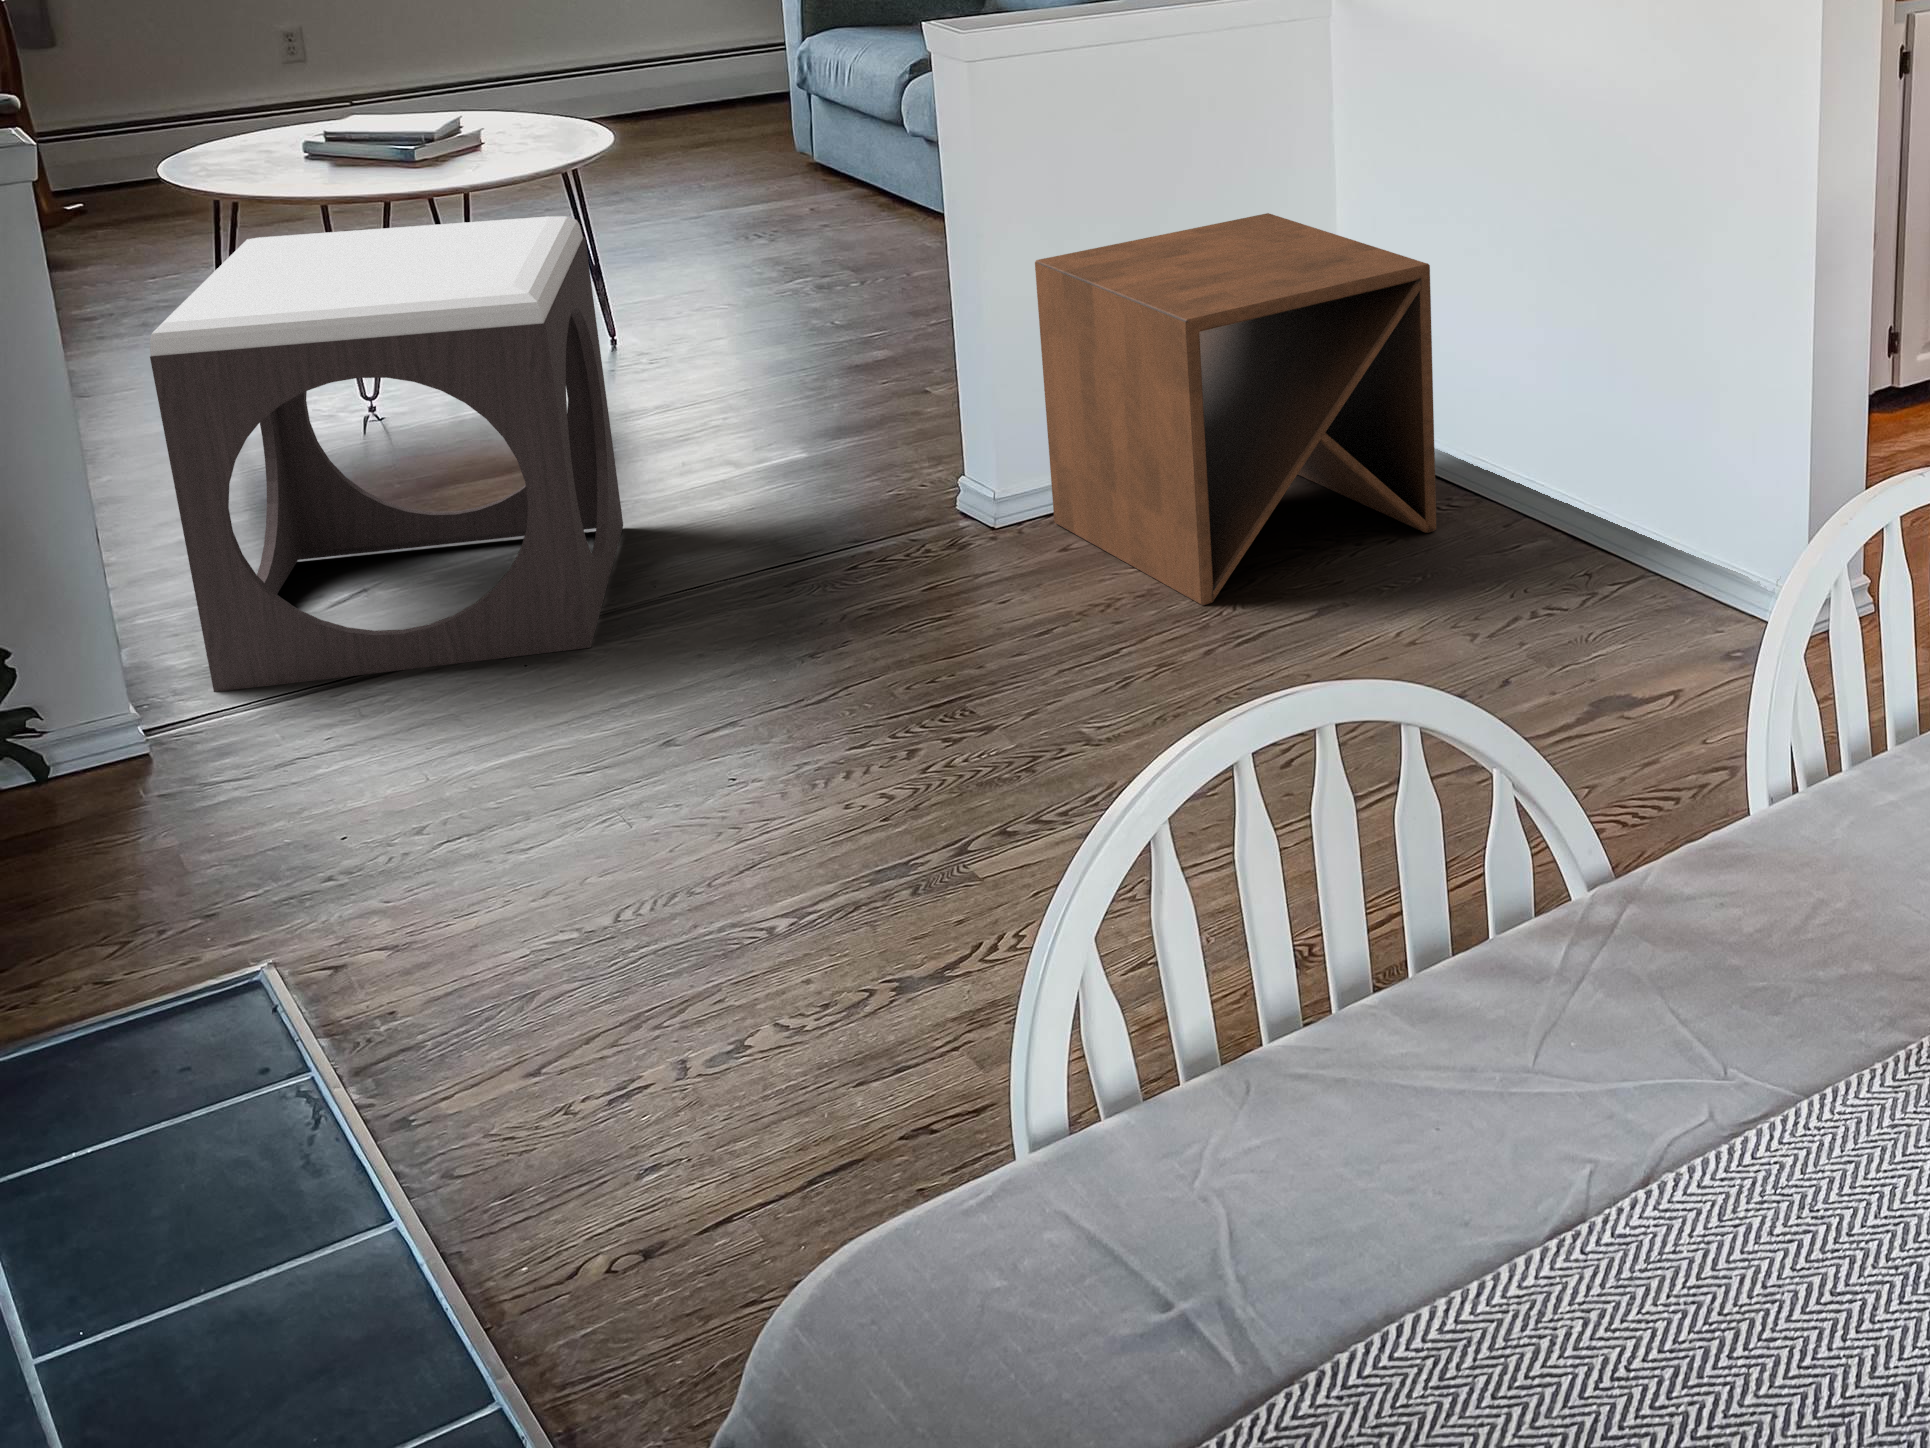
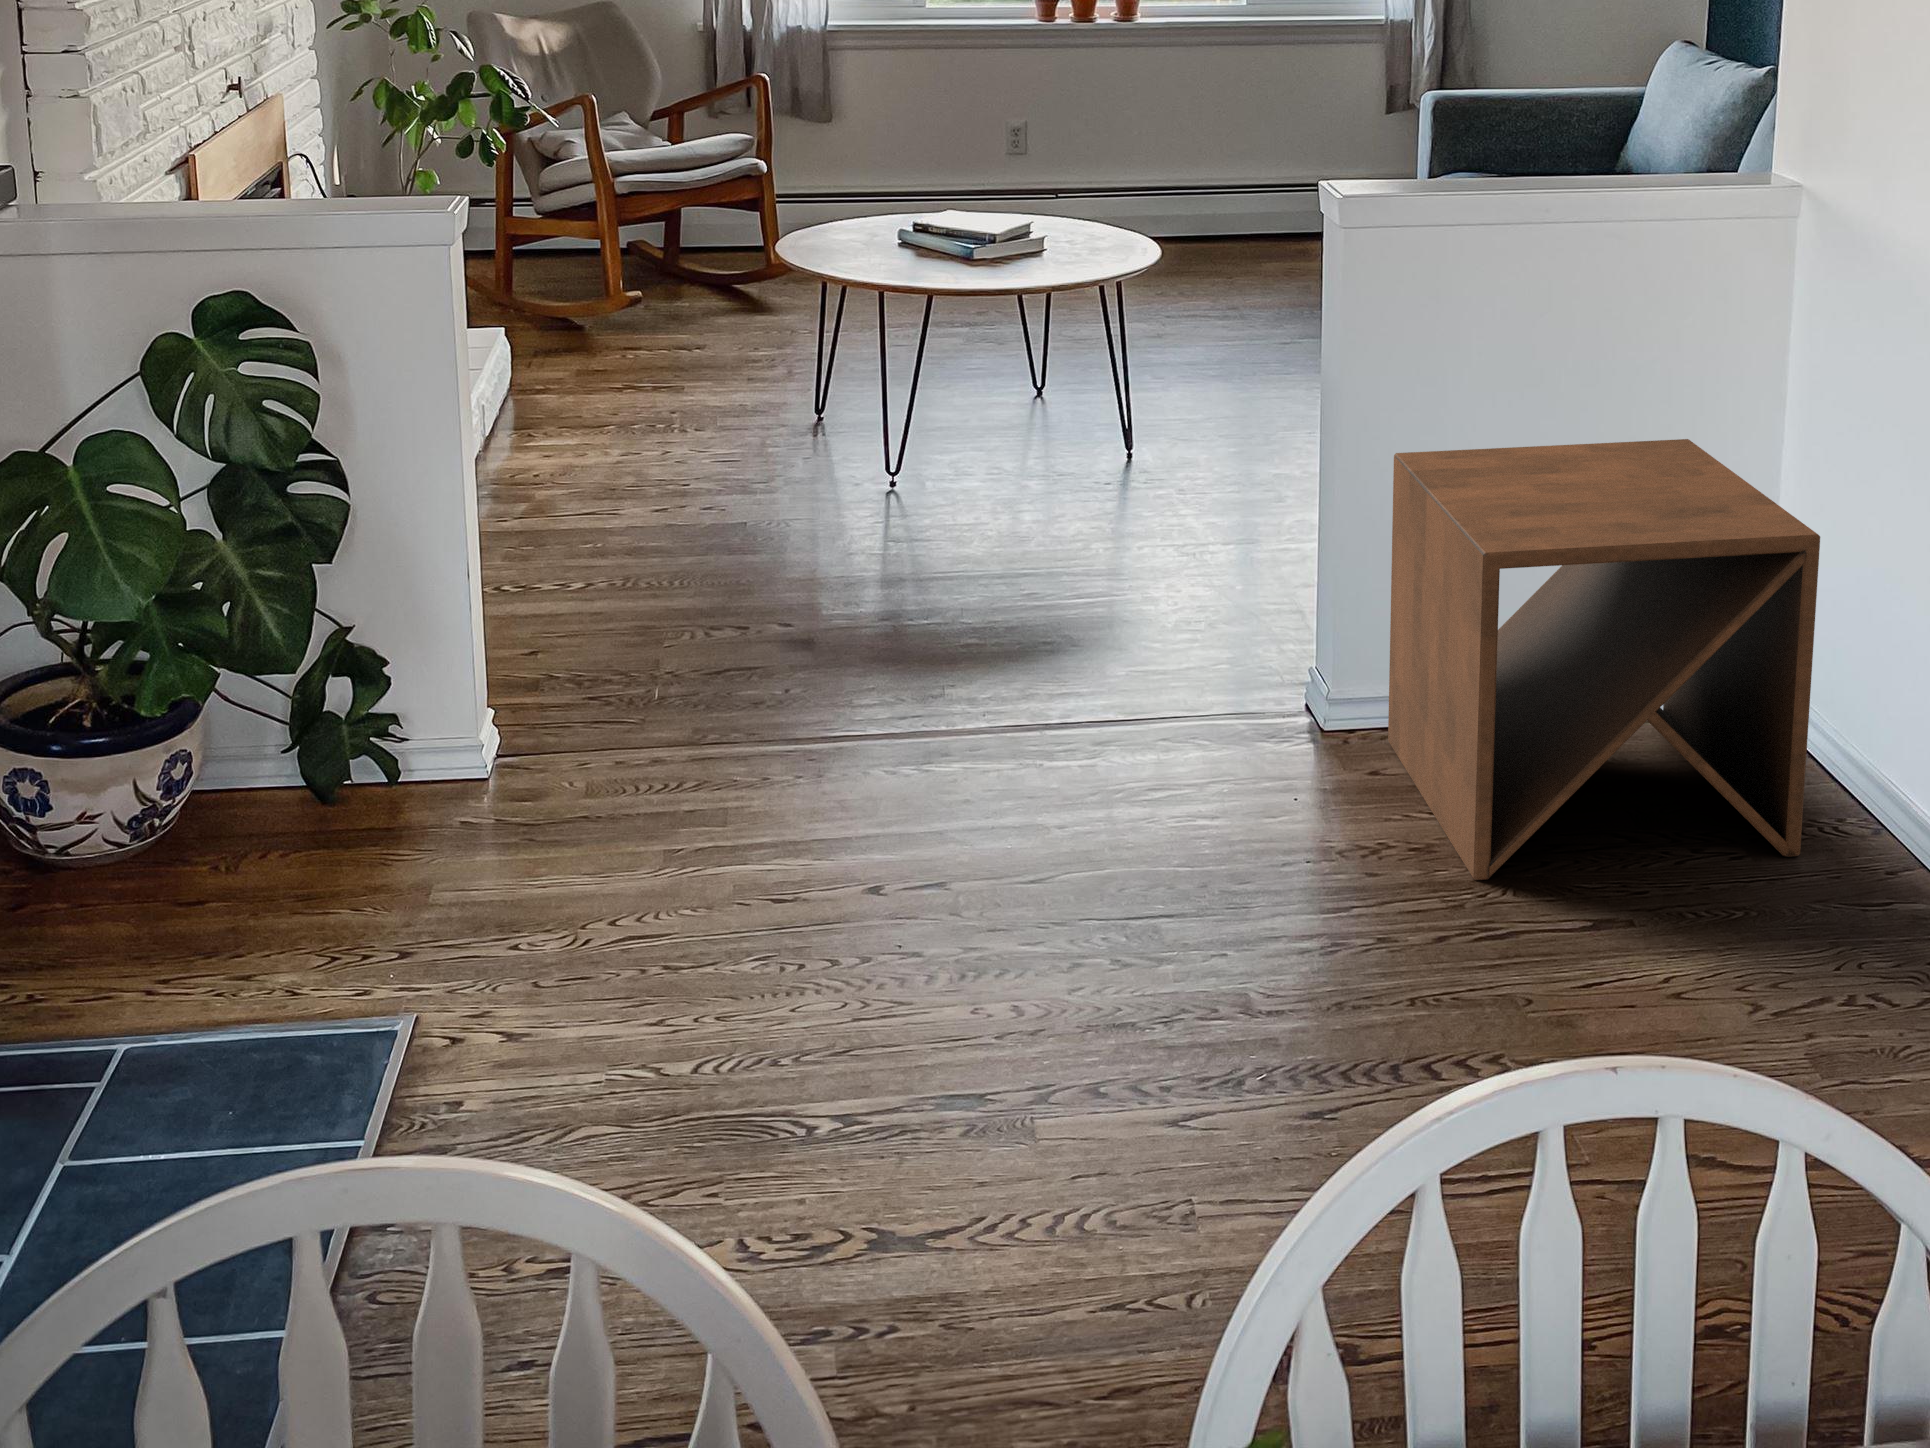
footstool: present [150,216,623,692] -> none [566,320,1001,768]

